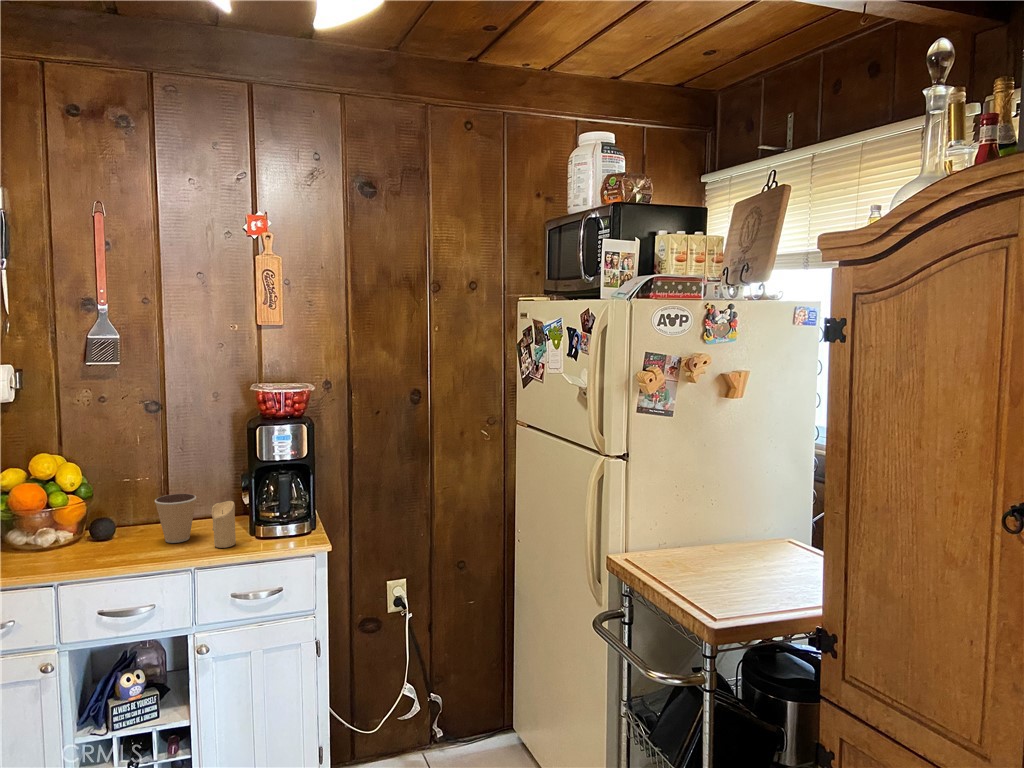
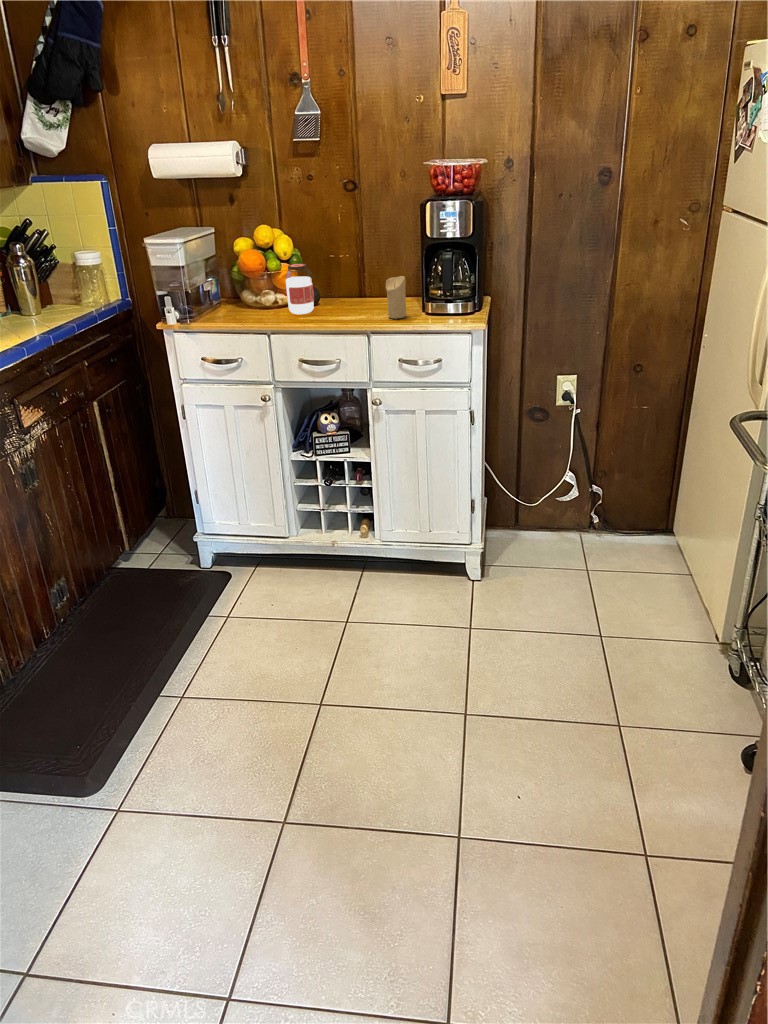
coffee cup: present [155,494,196,543] -> none [344,268,378,311]
jar: none [77,495,115,555] -> present [286,264,314,314]

